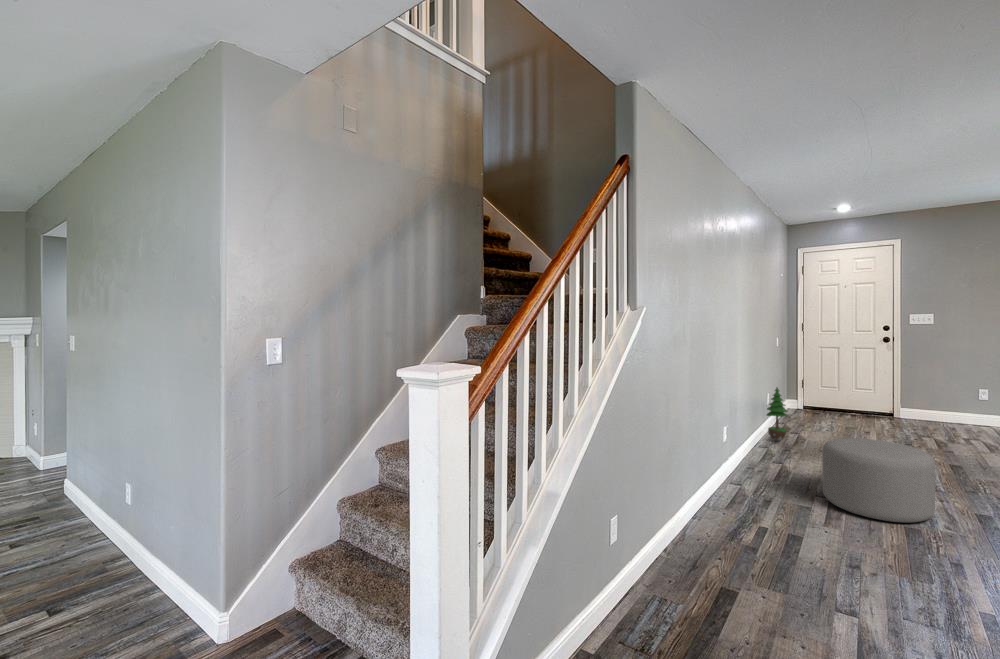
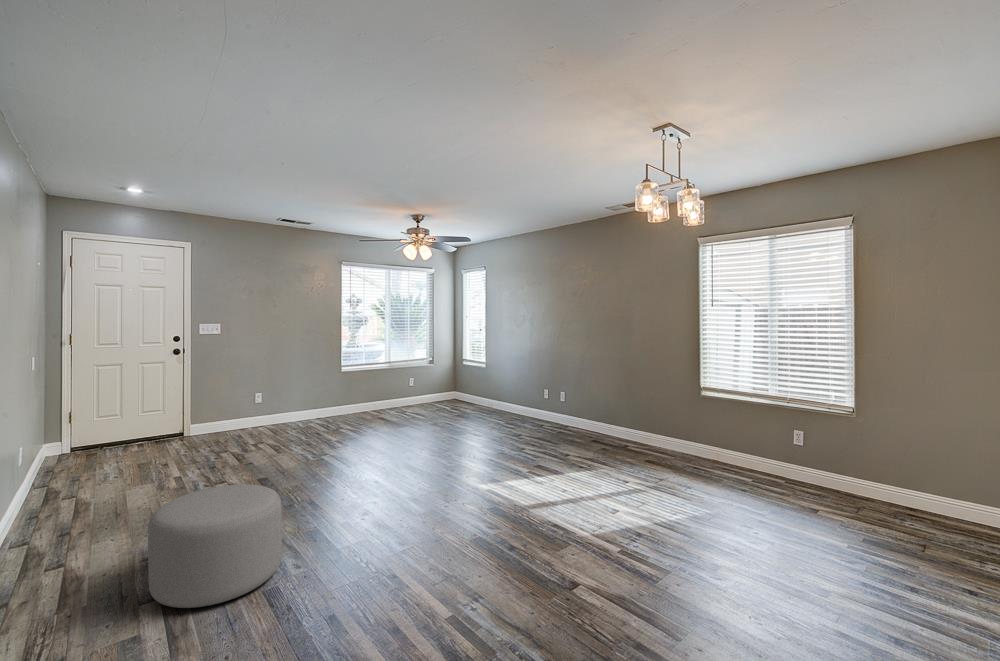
potted tree: present [767,387,788,442] -> none [20,436,64,524]

